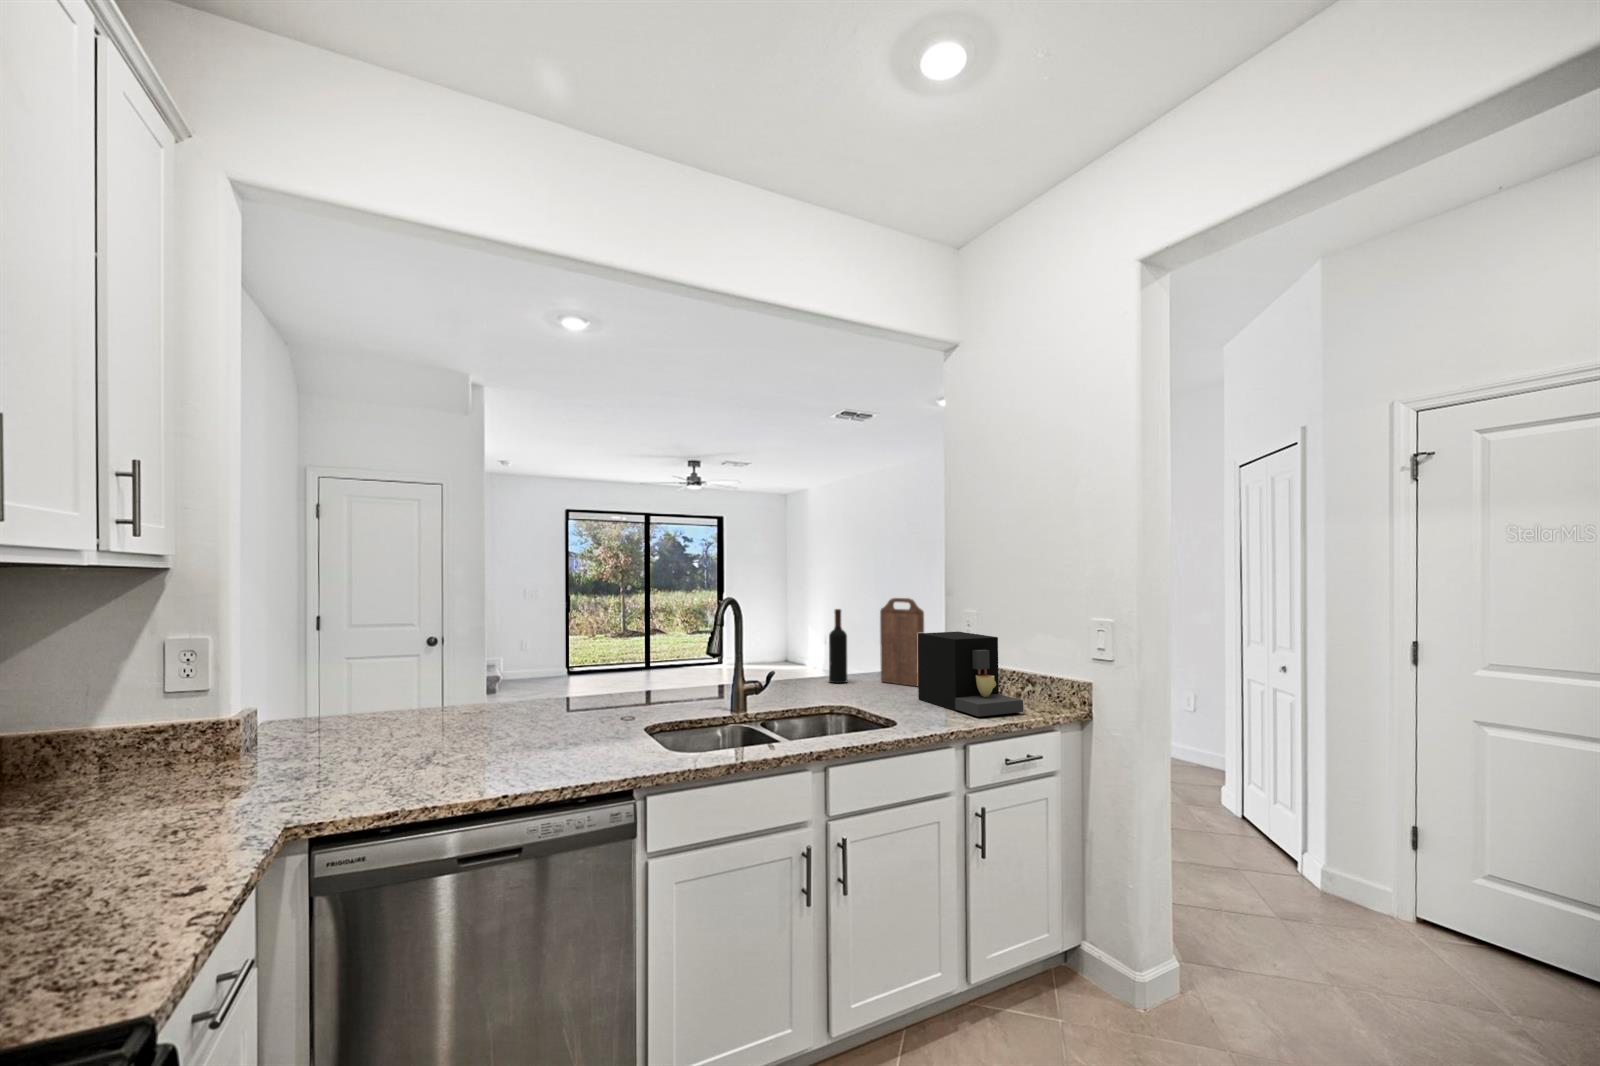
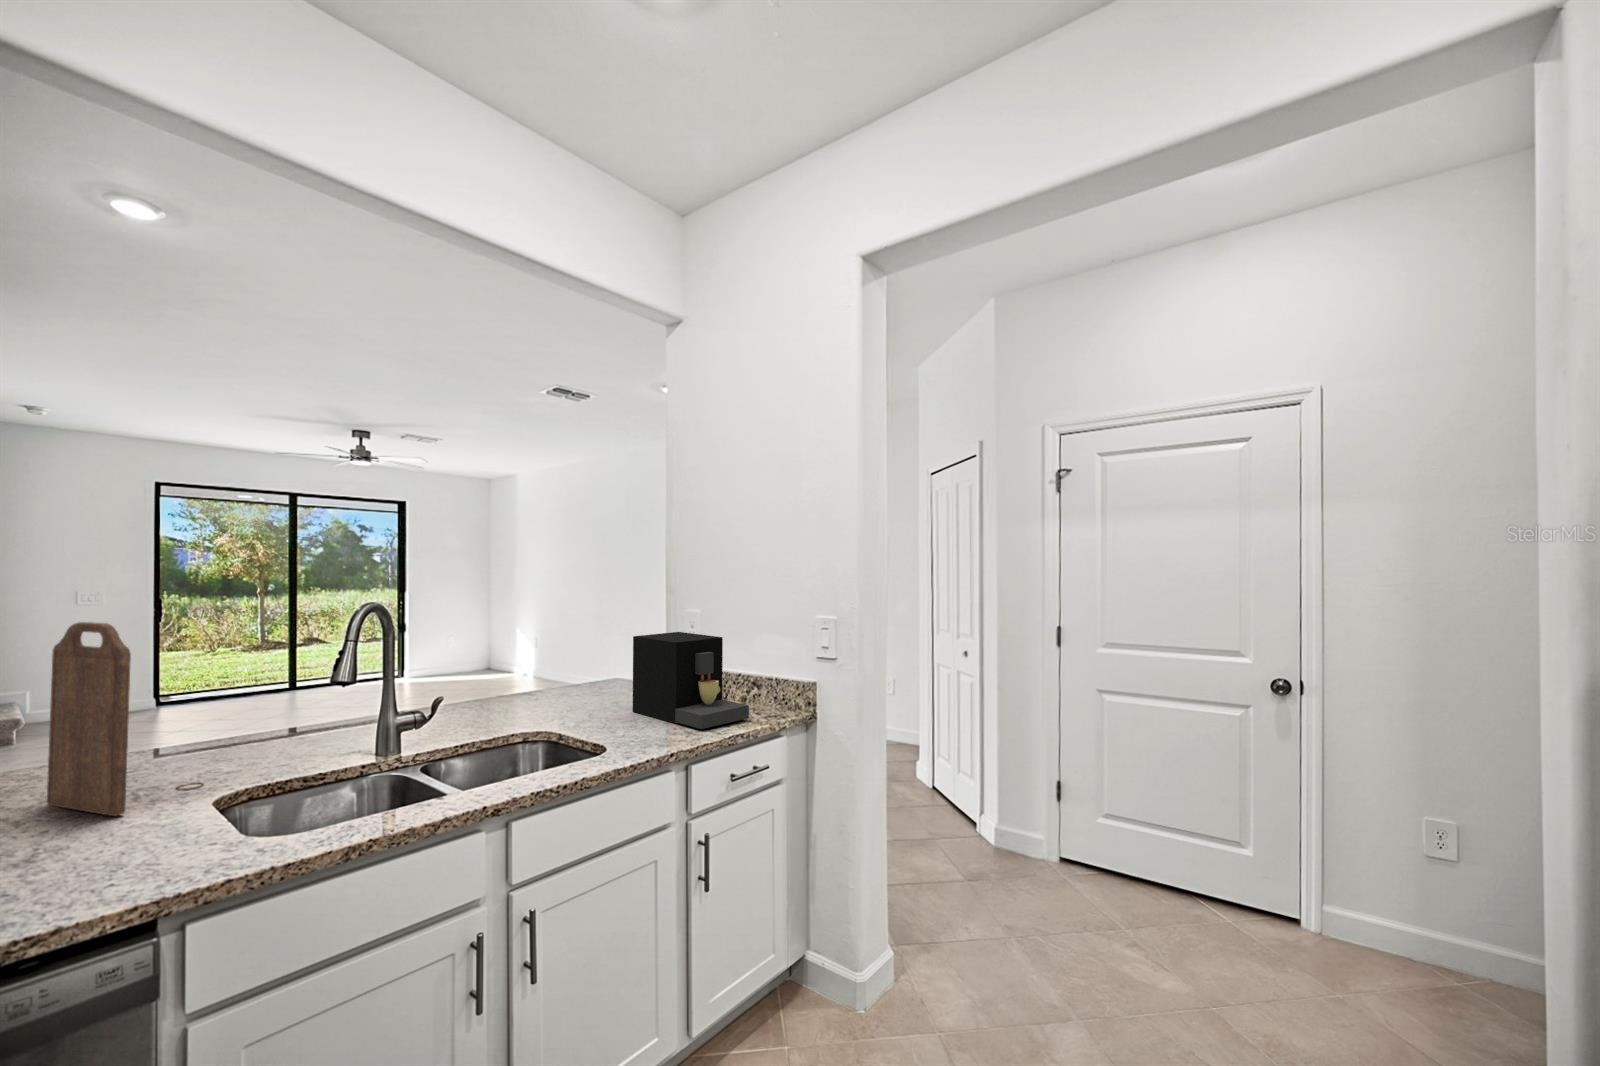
cutting board: present [880,598,924,686] -> present [47,622,131,816]
wine bottle: present [829,609,847,683] -> none [524,610,548,698]

